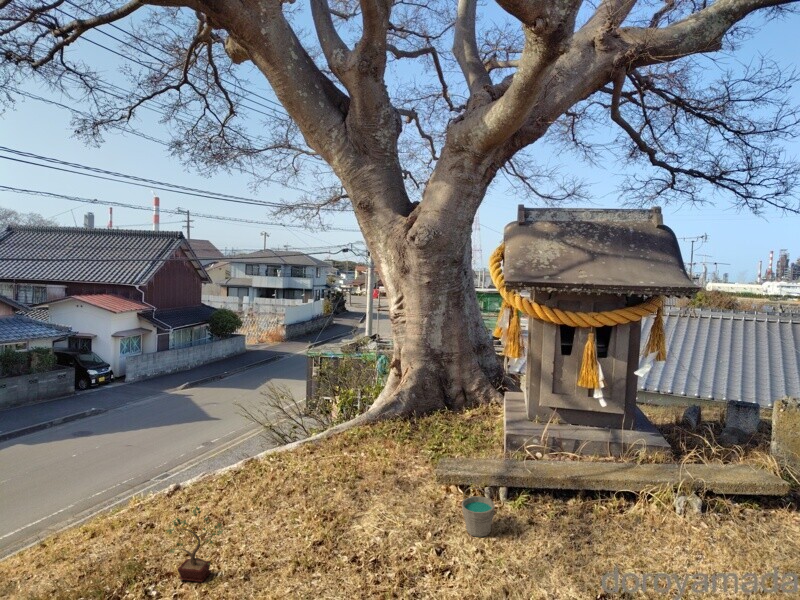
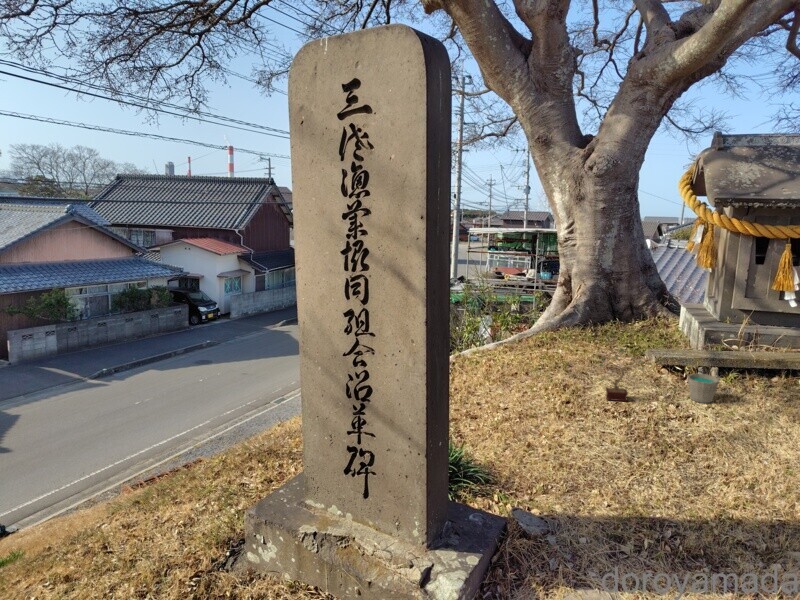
potted plant: present [166,506,223,582] -> present [599,349,651,401]

